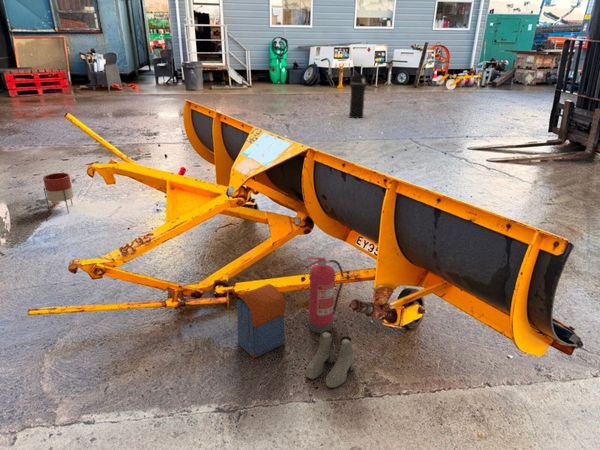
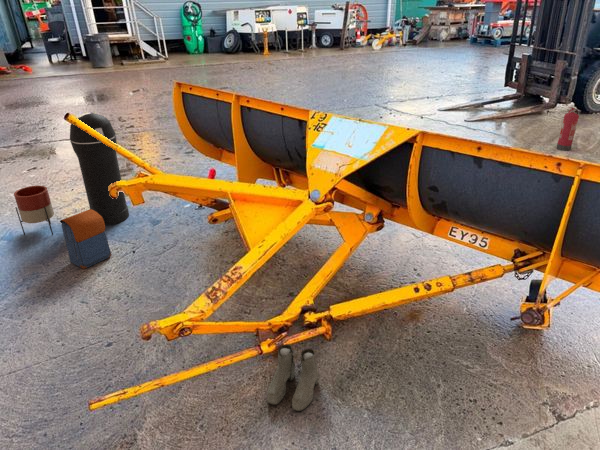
trash can: present [349,73,366,118] -> present [70,114,129,225]
fire extinguisher: present [308,257,343,333] -> present [557,108,579,151]
backpack: present [236,284,285,358] -> present [60,209,111,269]
boots: present [306,330,355,388] -> present [267,345,318,411]

